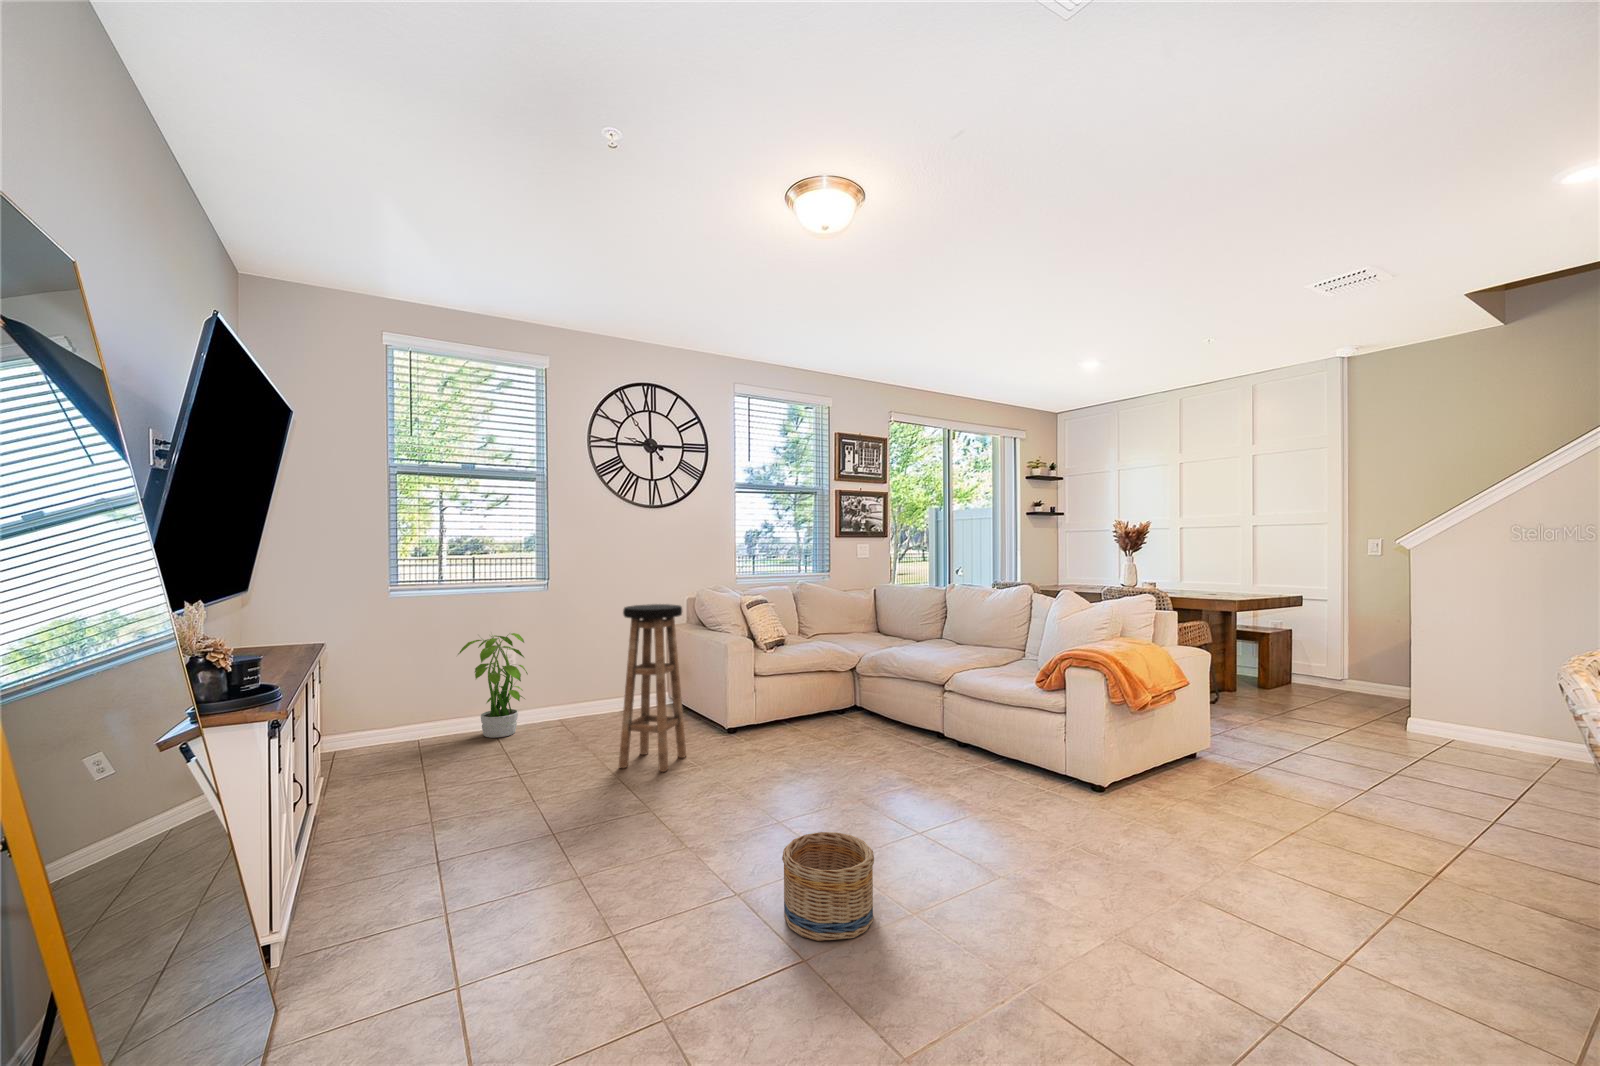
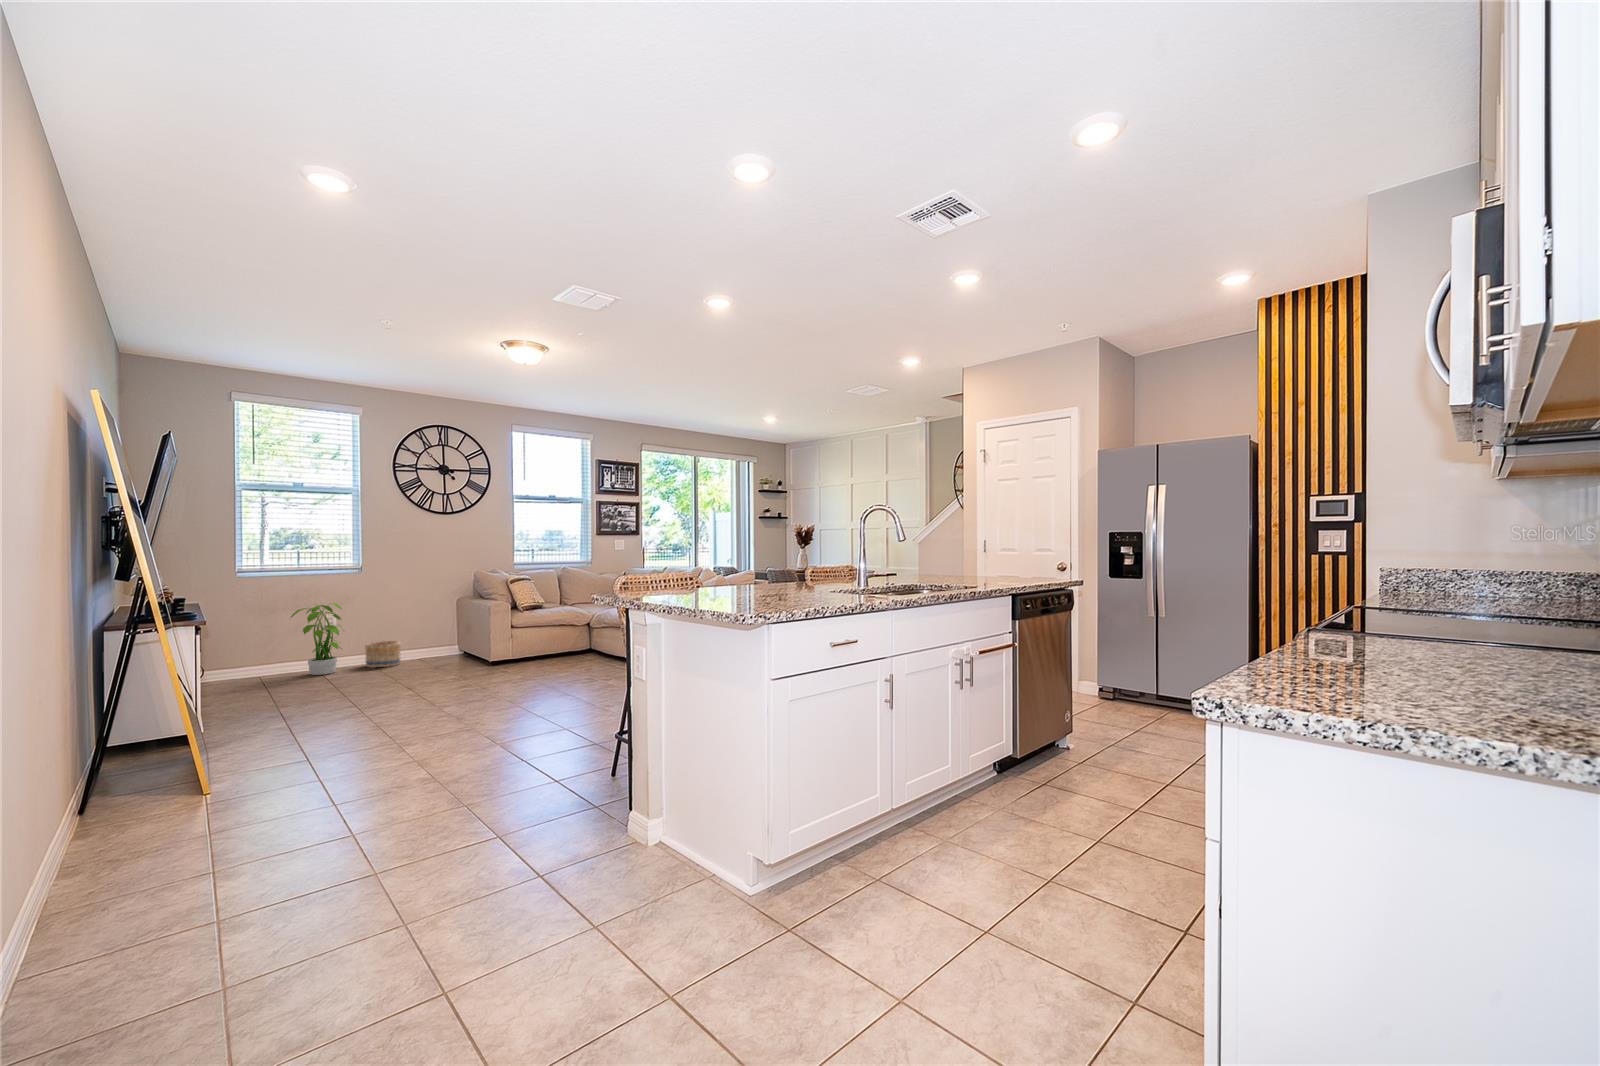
bar stool: present [619,604,686,772] -> none [408,580,458,683]
basket: present [782,832,874,941] -> present [365,641,401,668]

